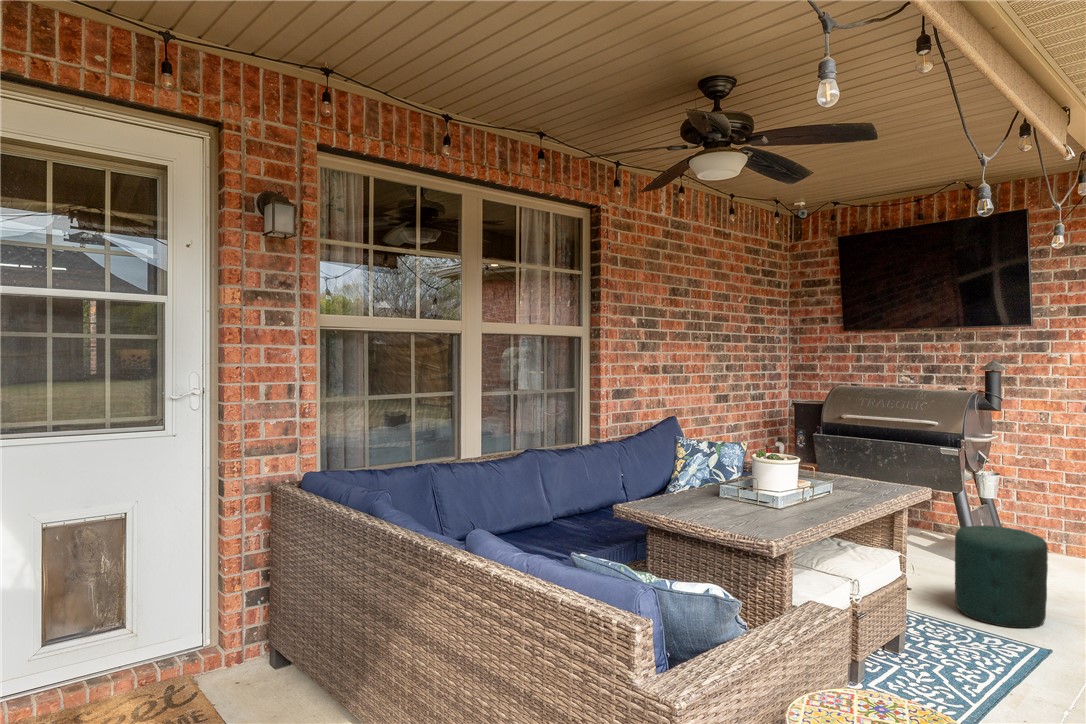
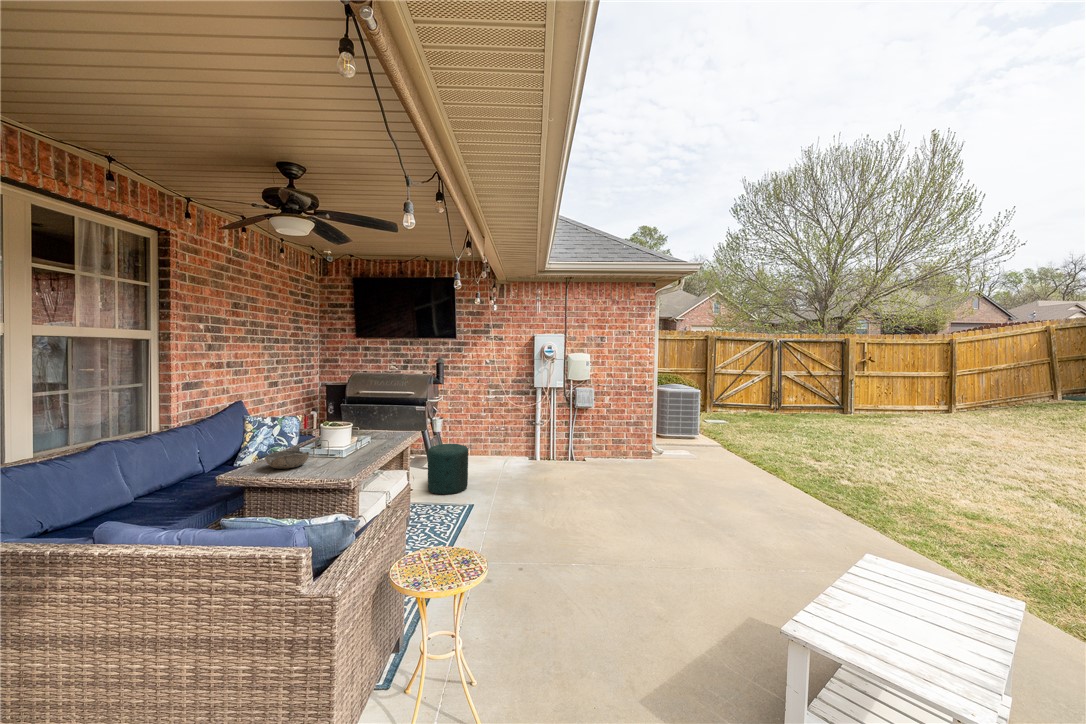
bowl: none [670,487,727,513] -> present [265,450,310,469]

